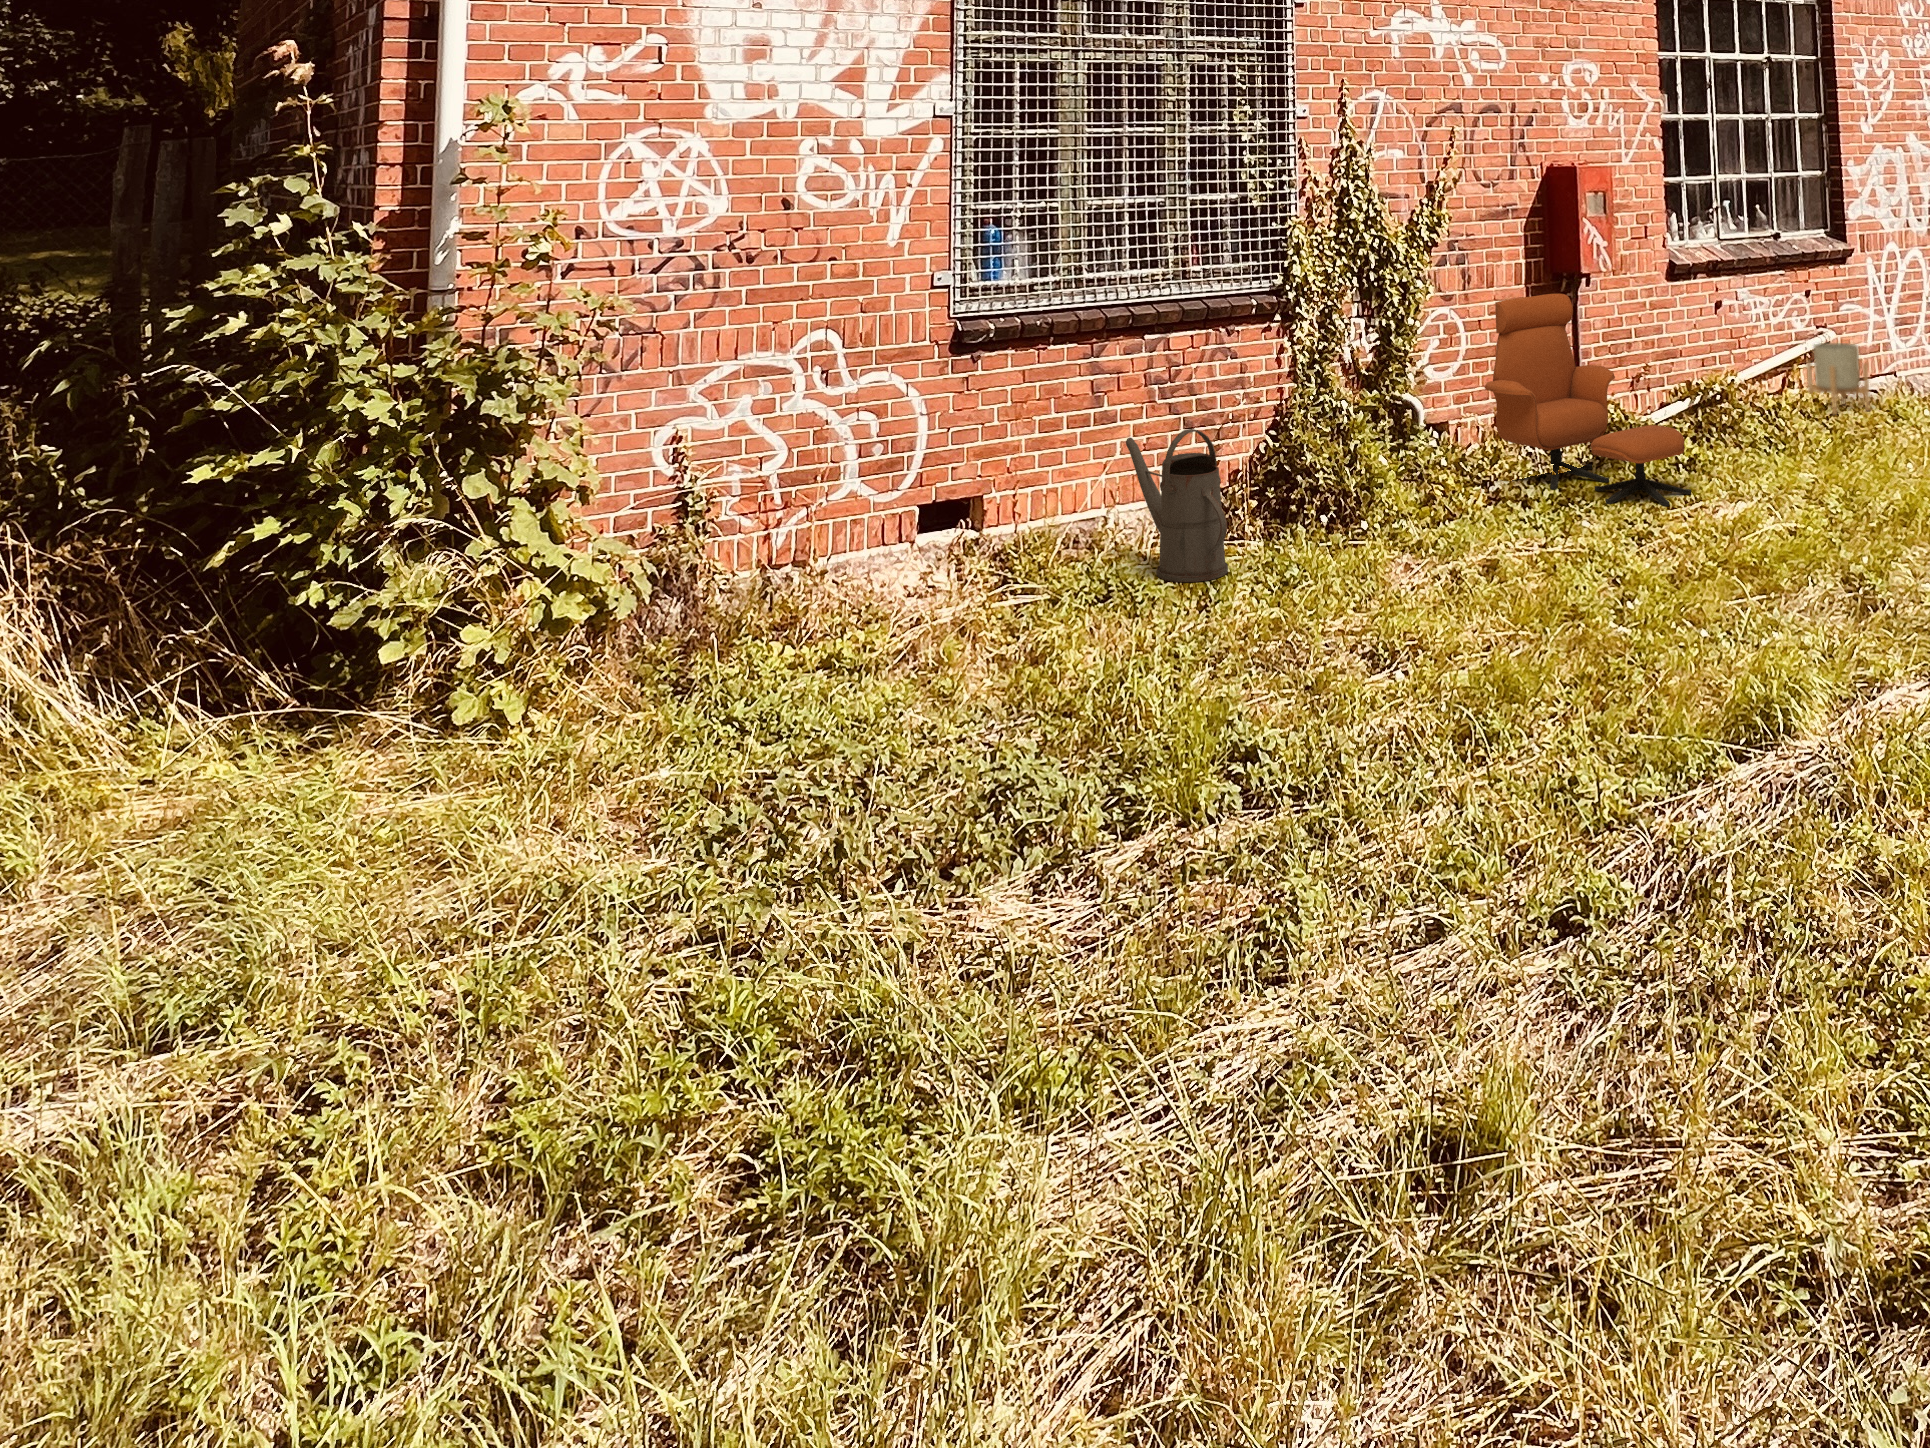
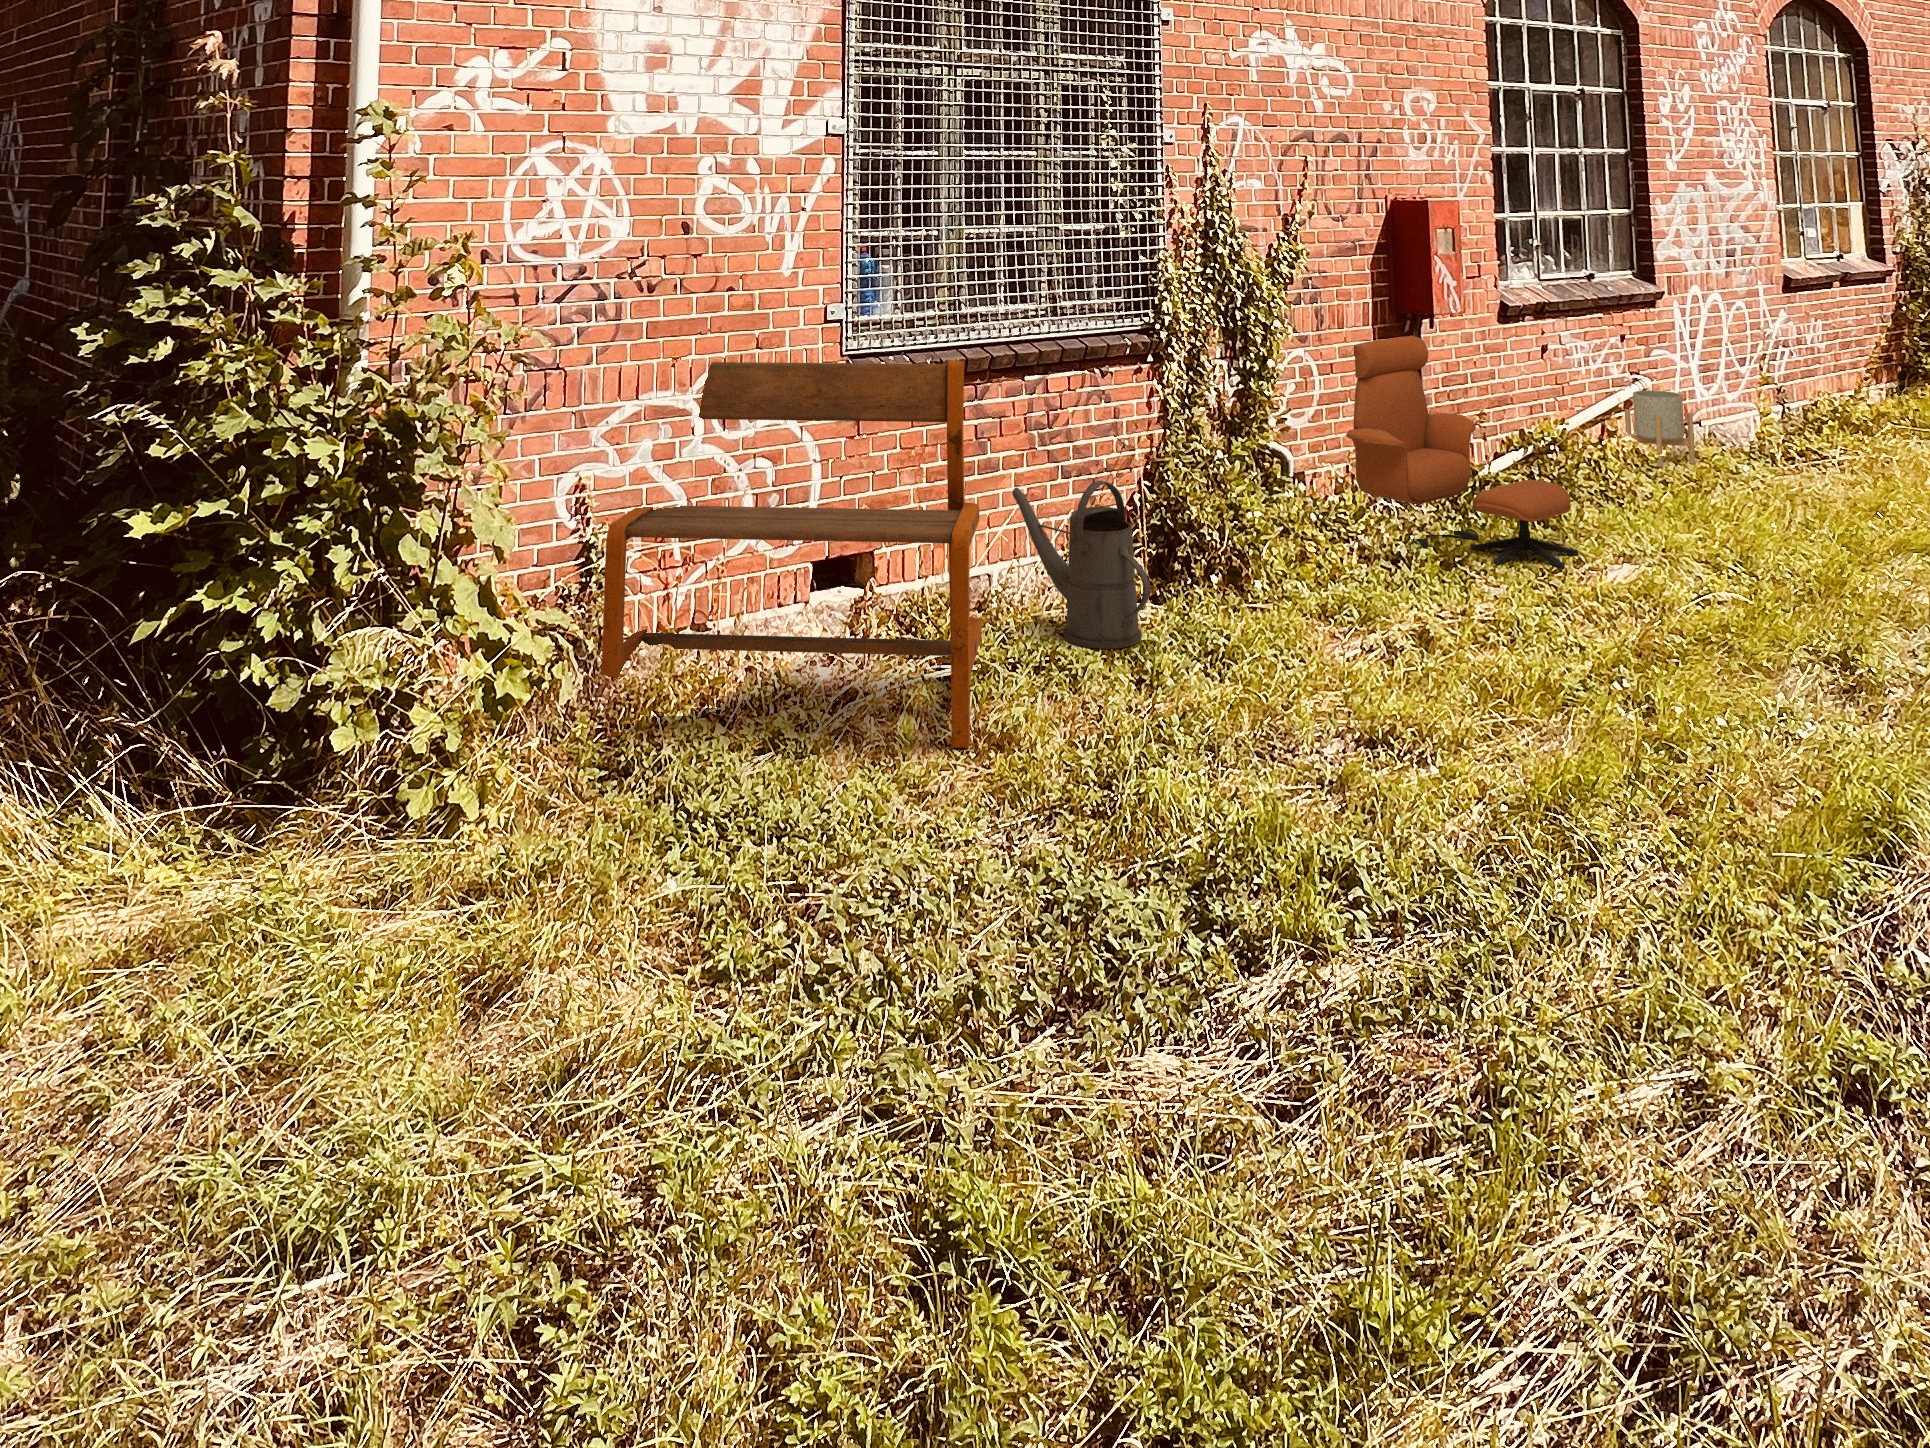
bench: none [677,319,1052,667] -> present [601,361,981,748]

